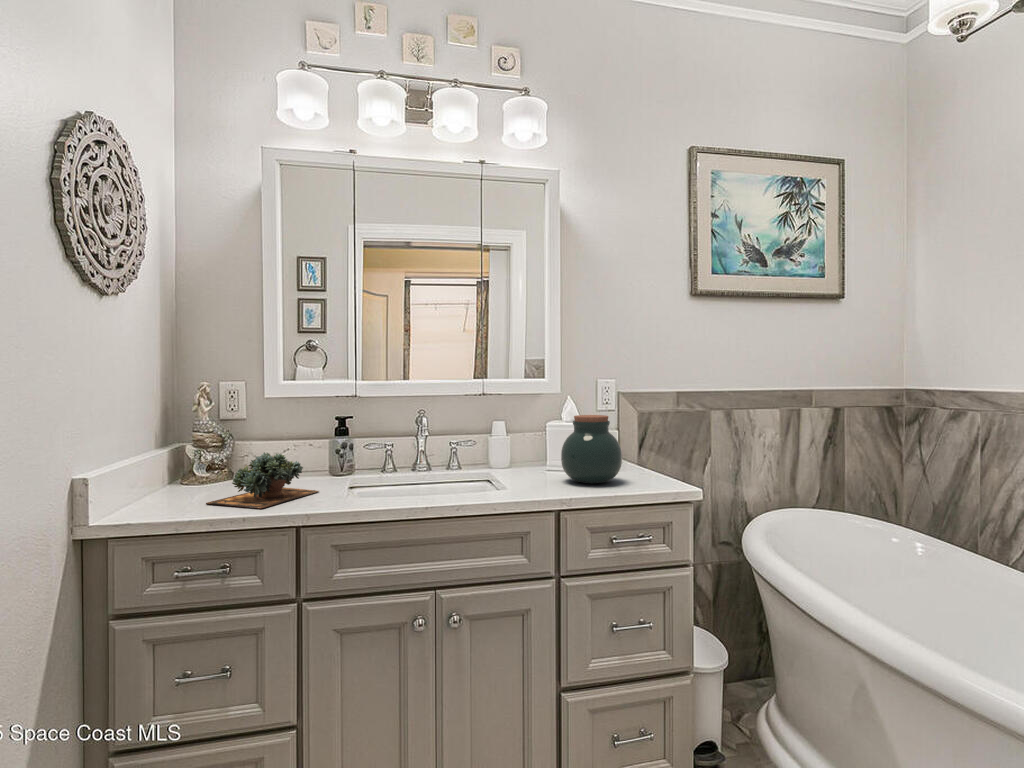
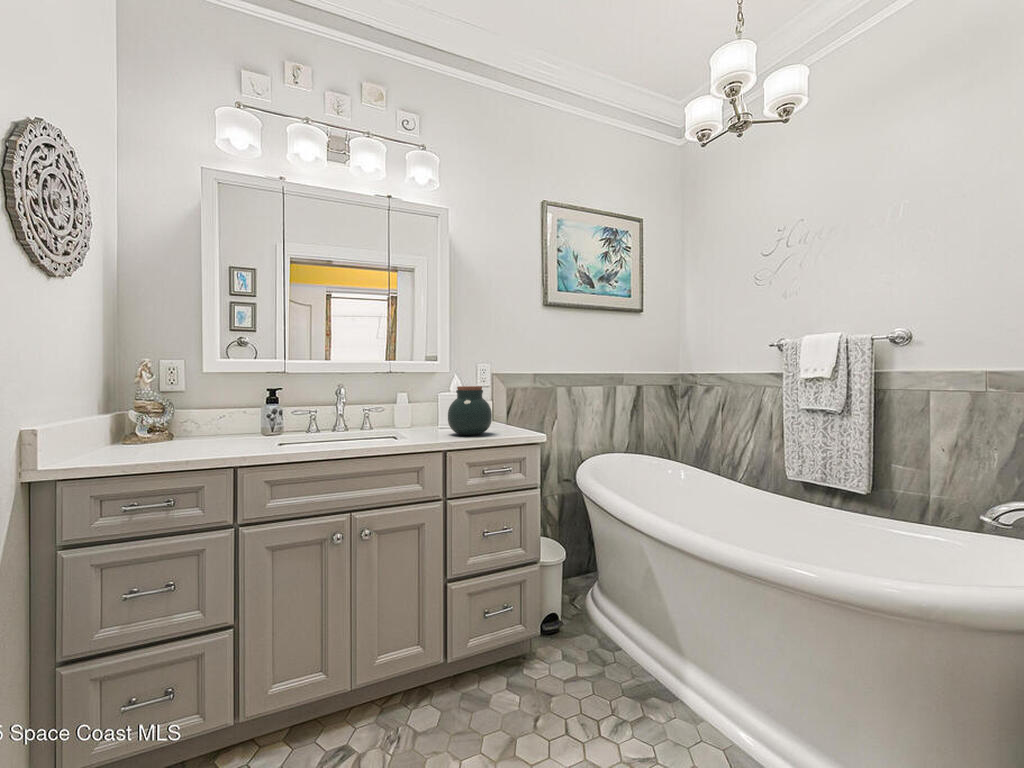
succulent plant: present [206,452,319,508] -> none [151,413,253,456]

